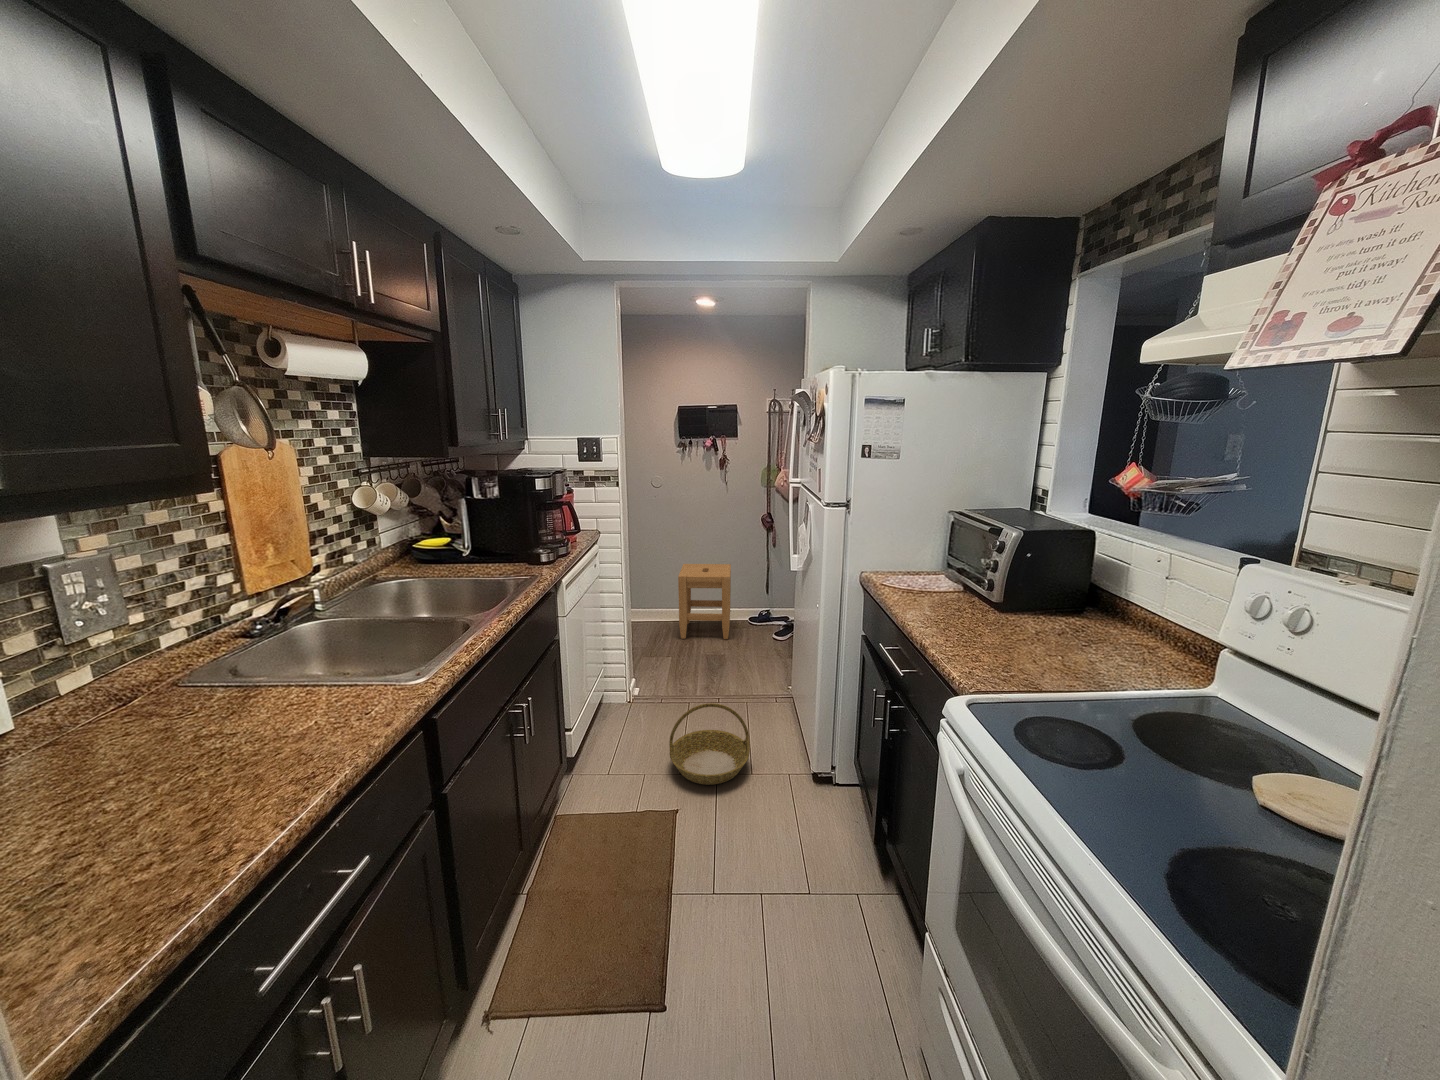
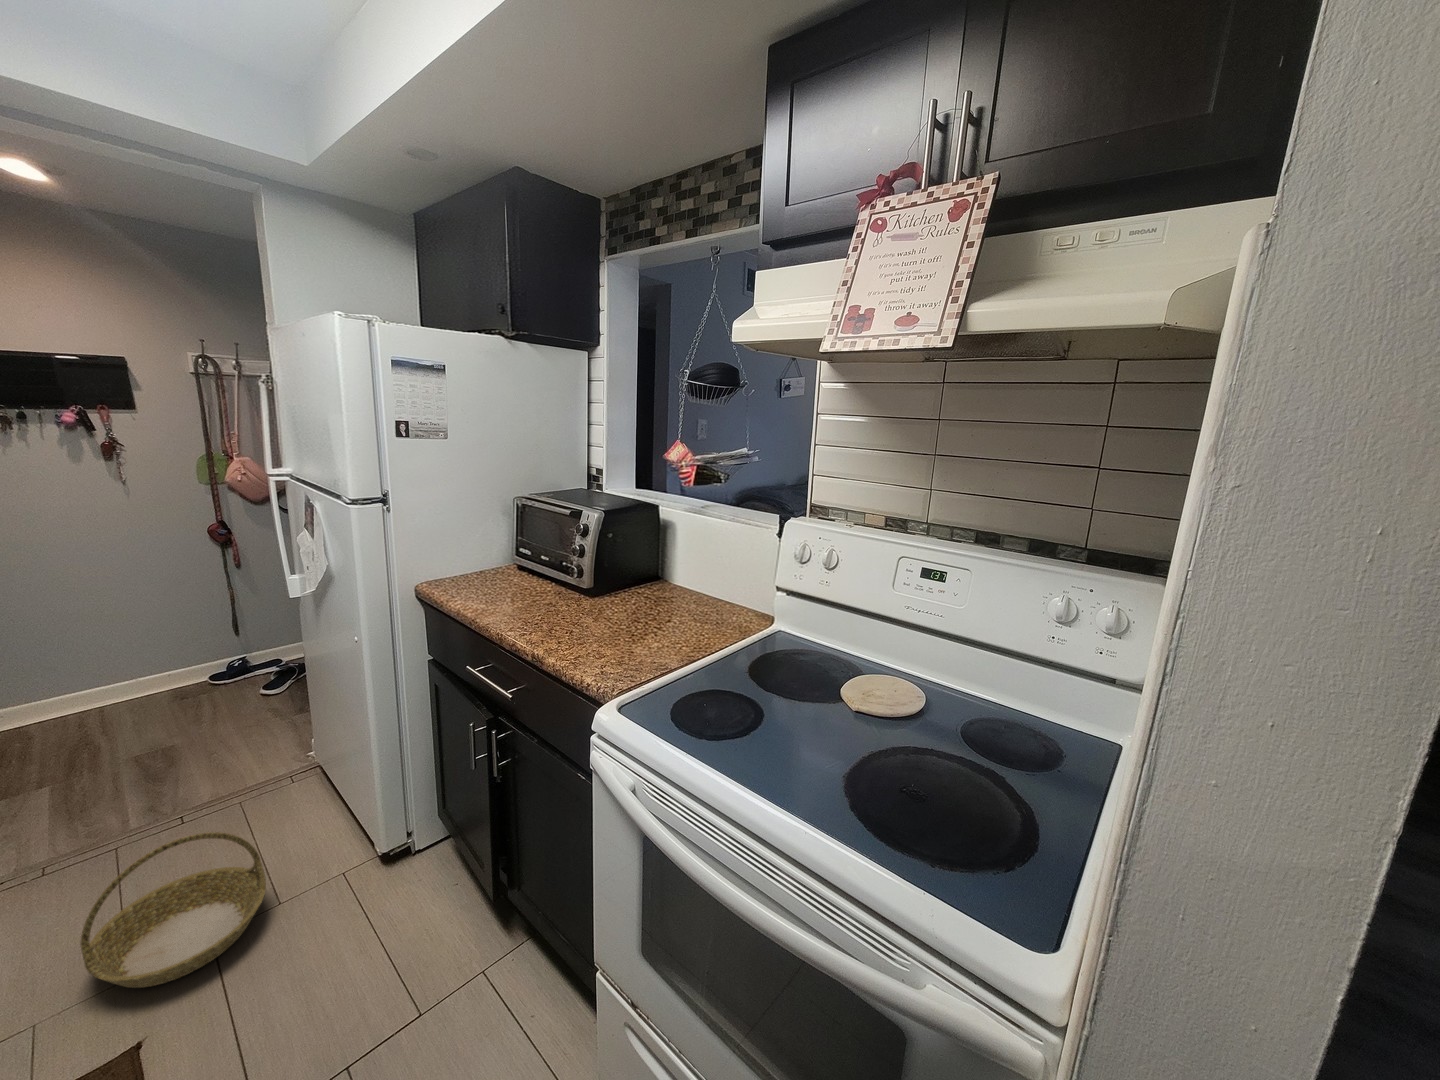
stool: present [678,564,731,639] -> none [31,605,171,750]

